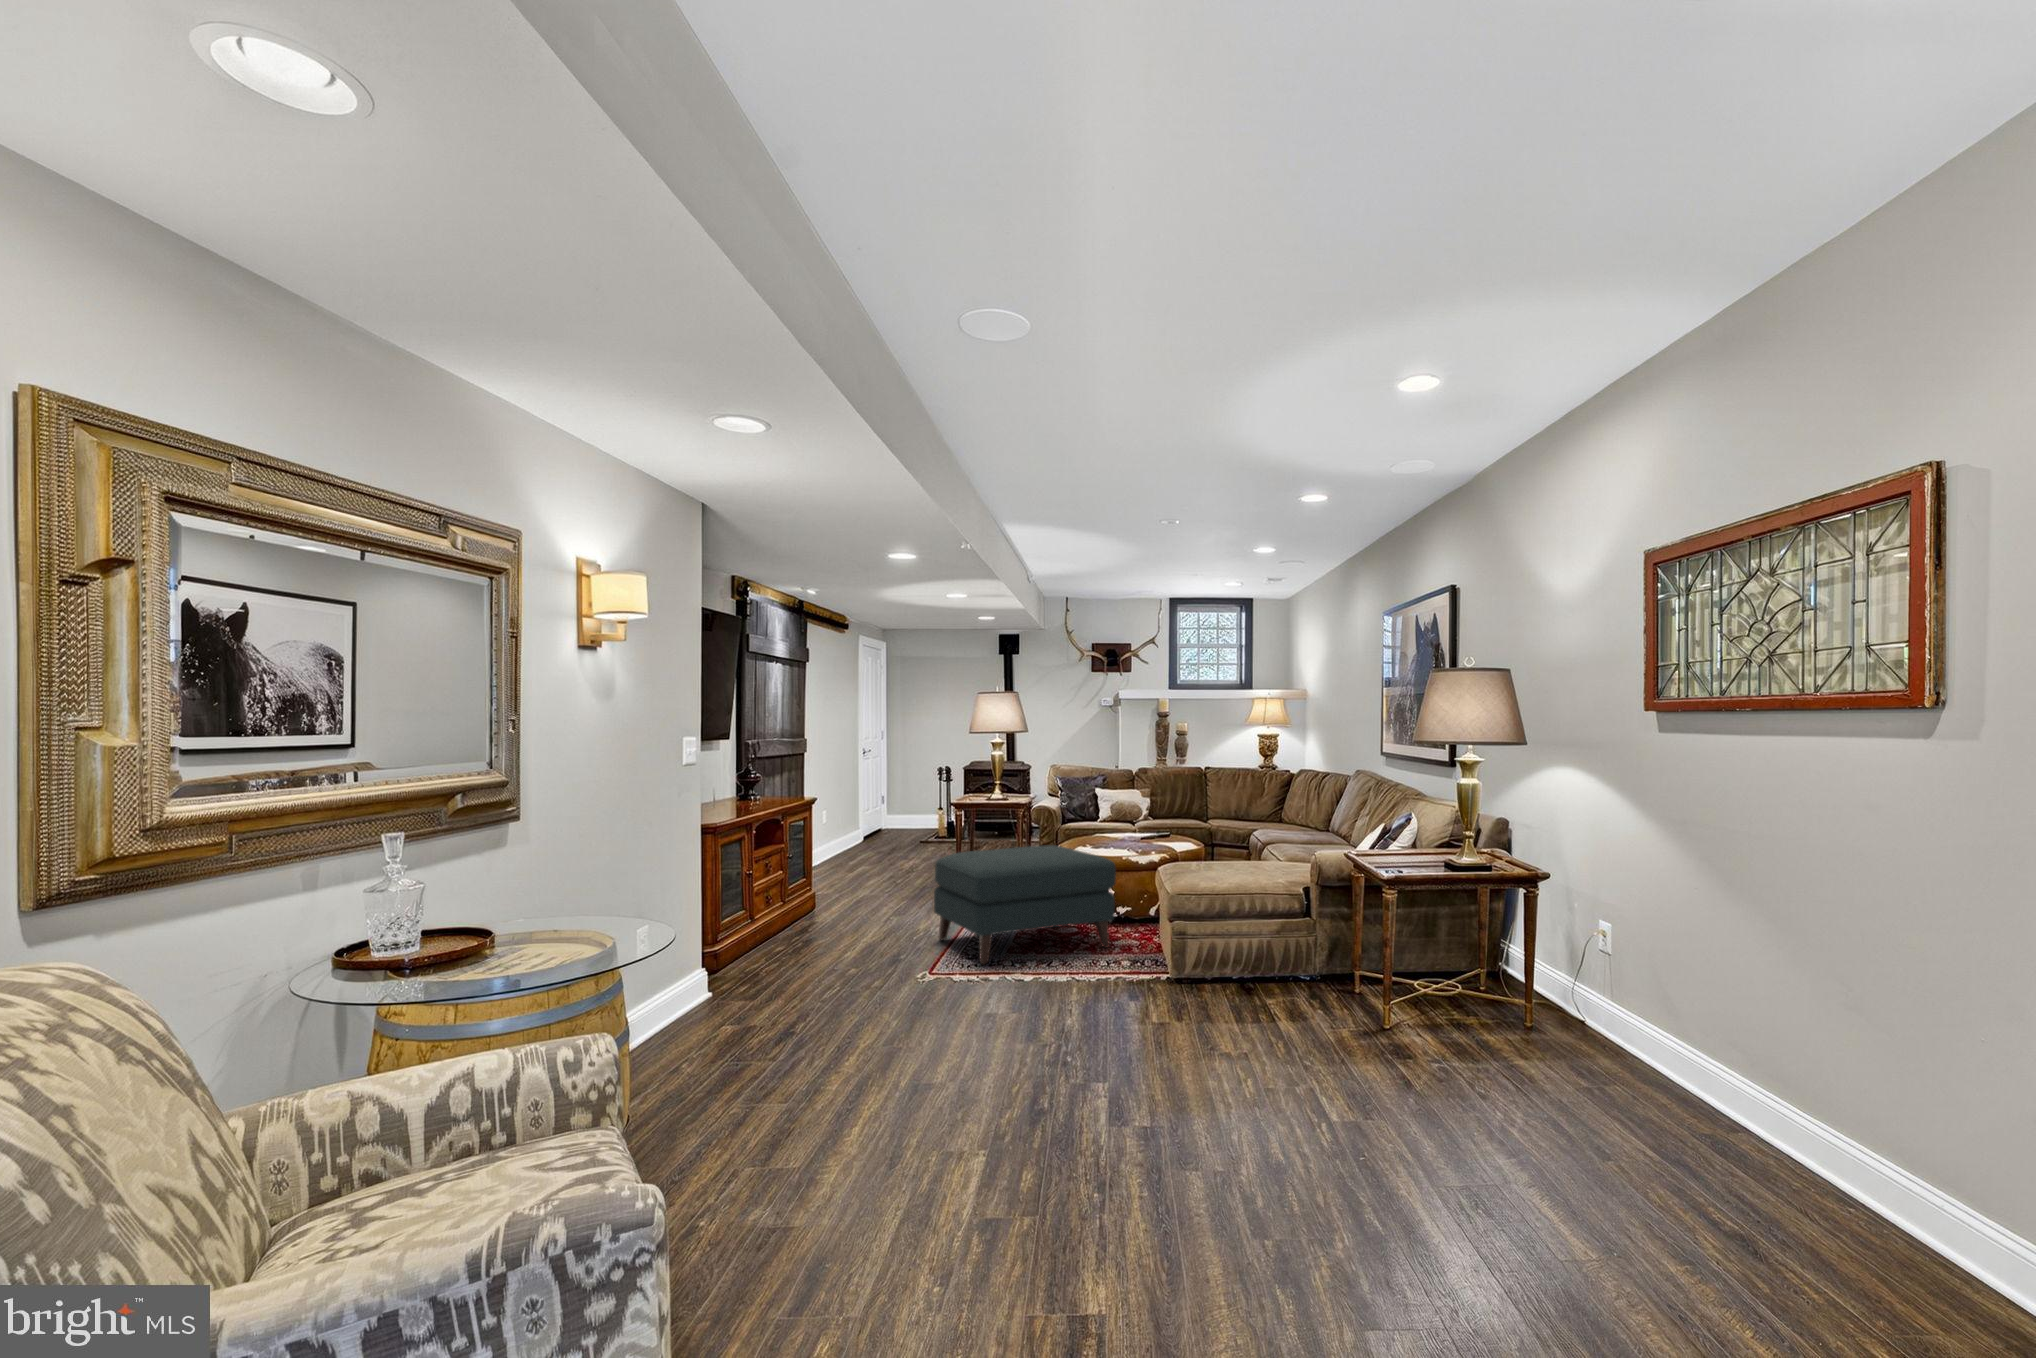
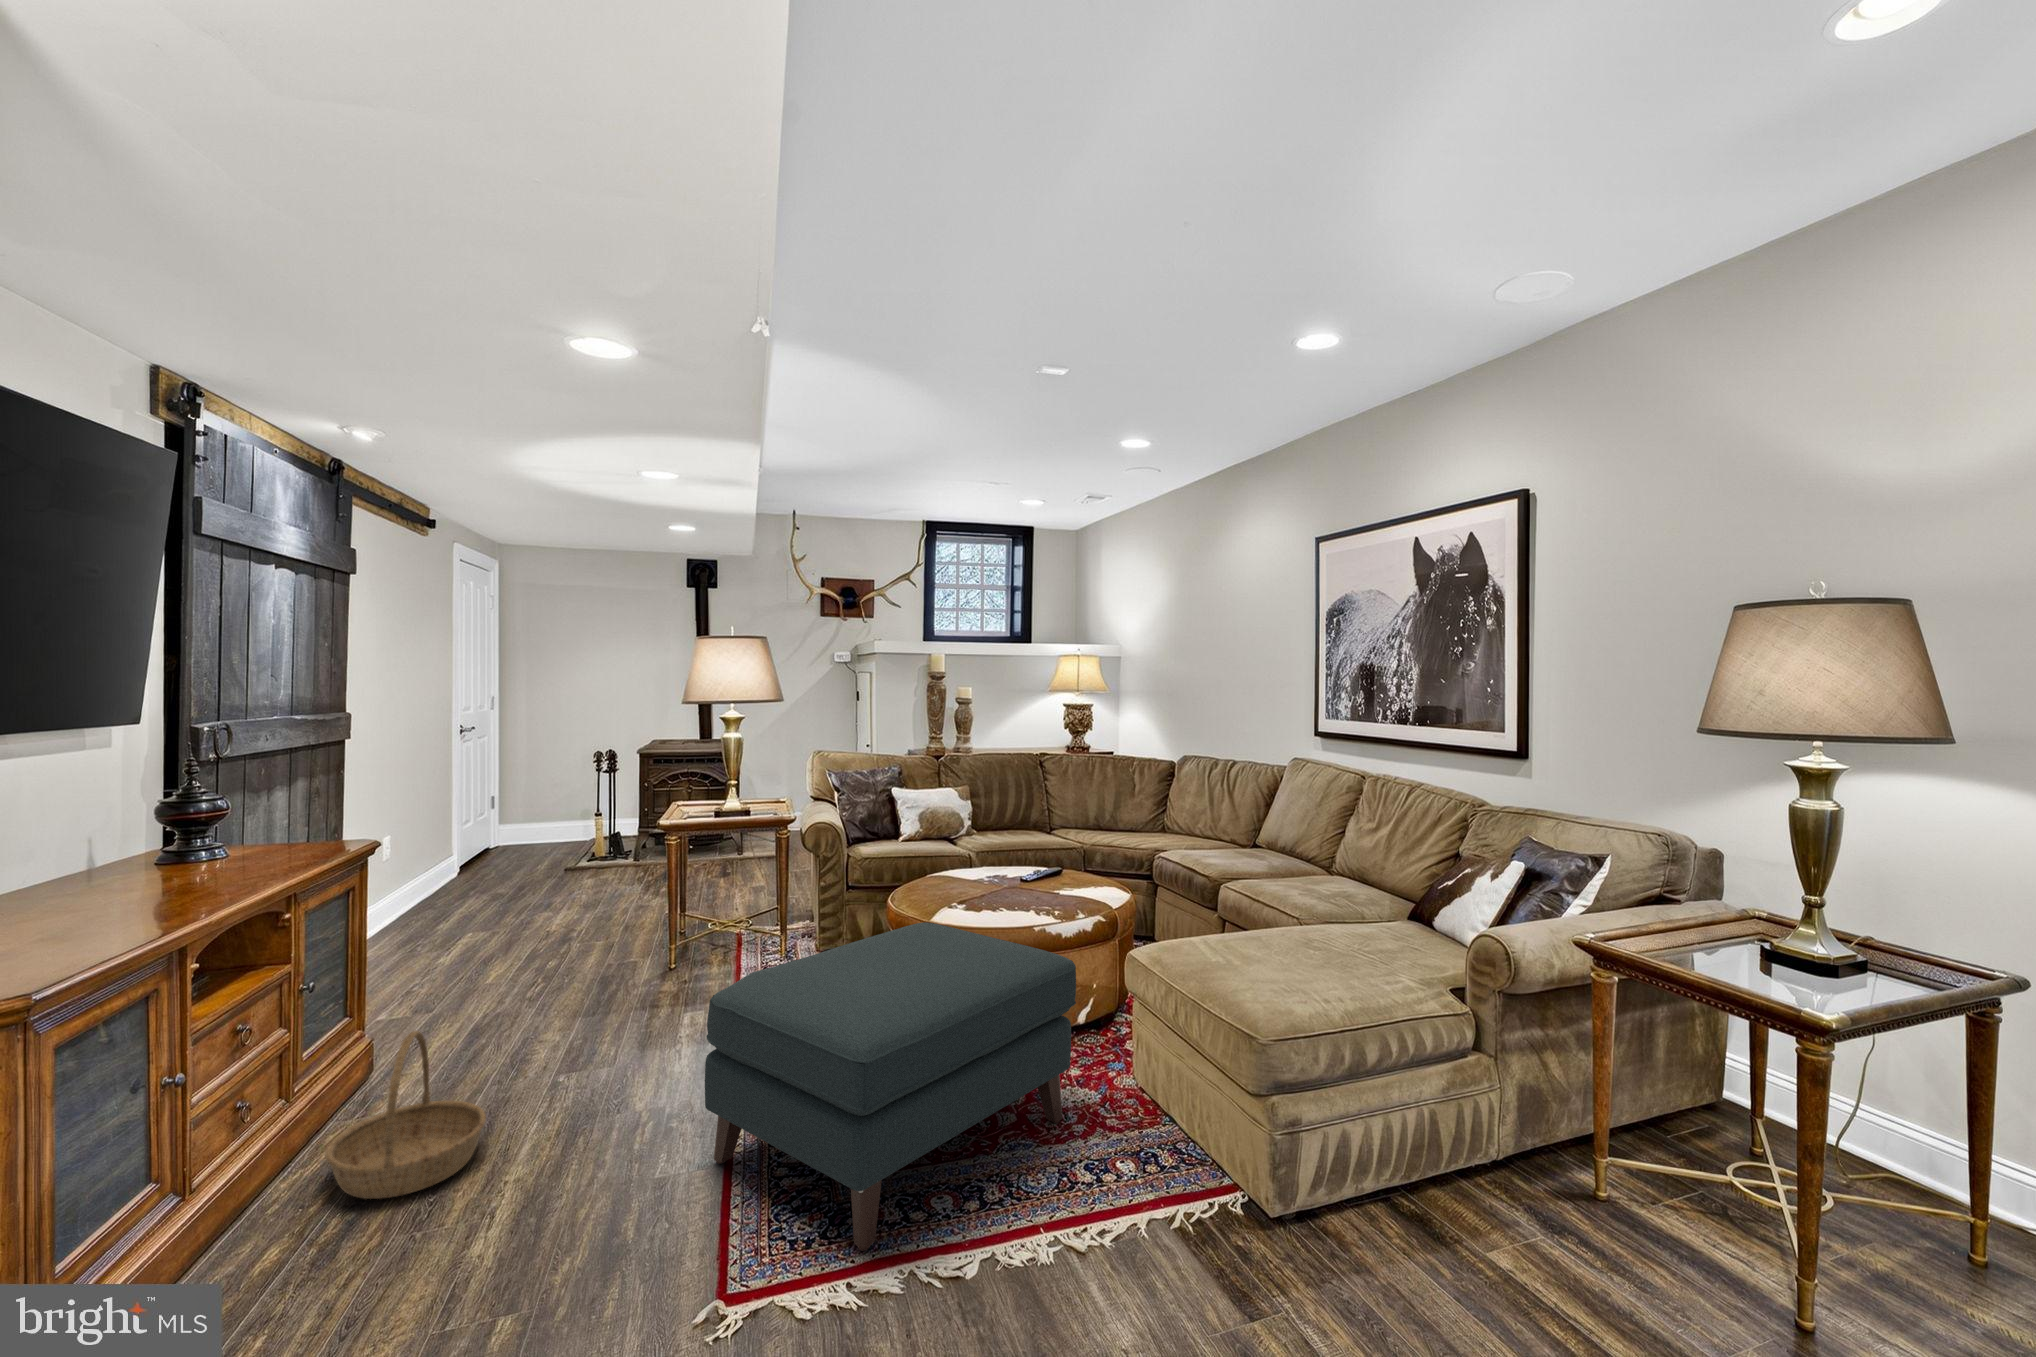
basket: none [792,869,851,934] -> present [326,1031,486,1199]

